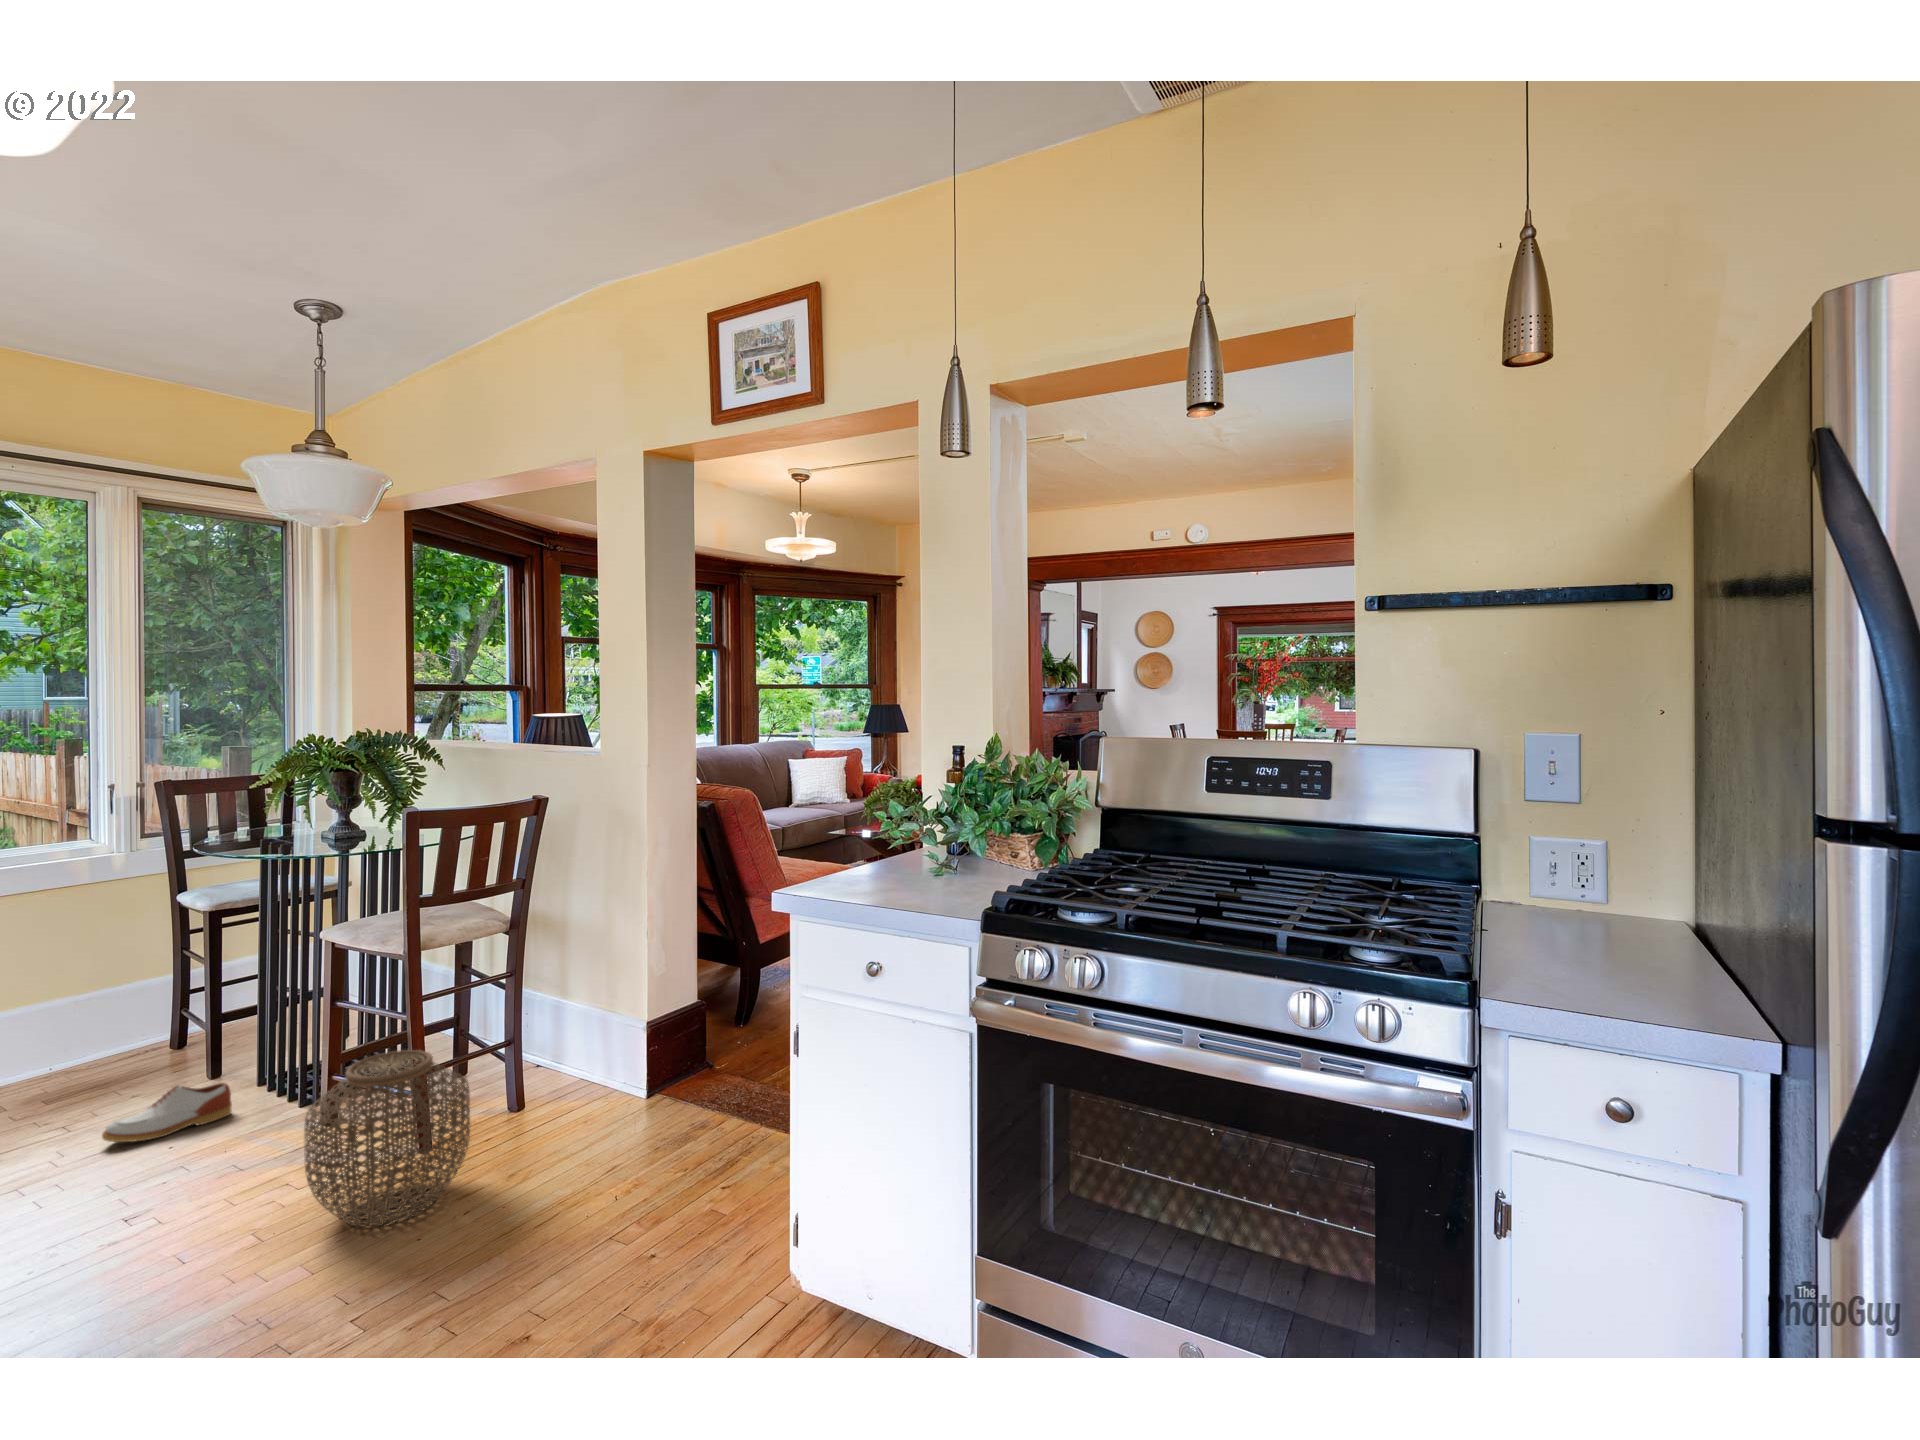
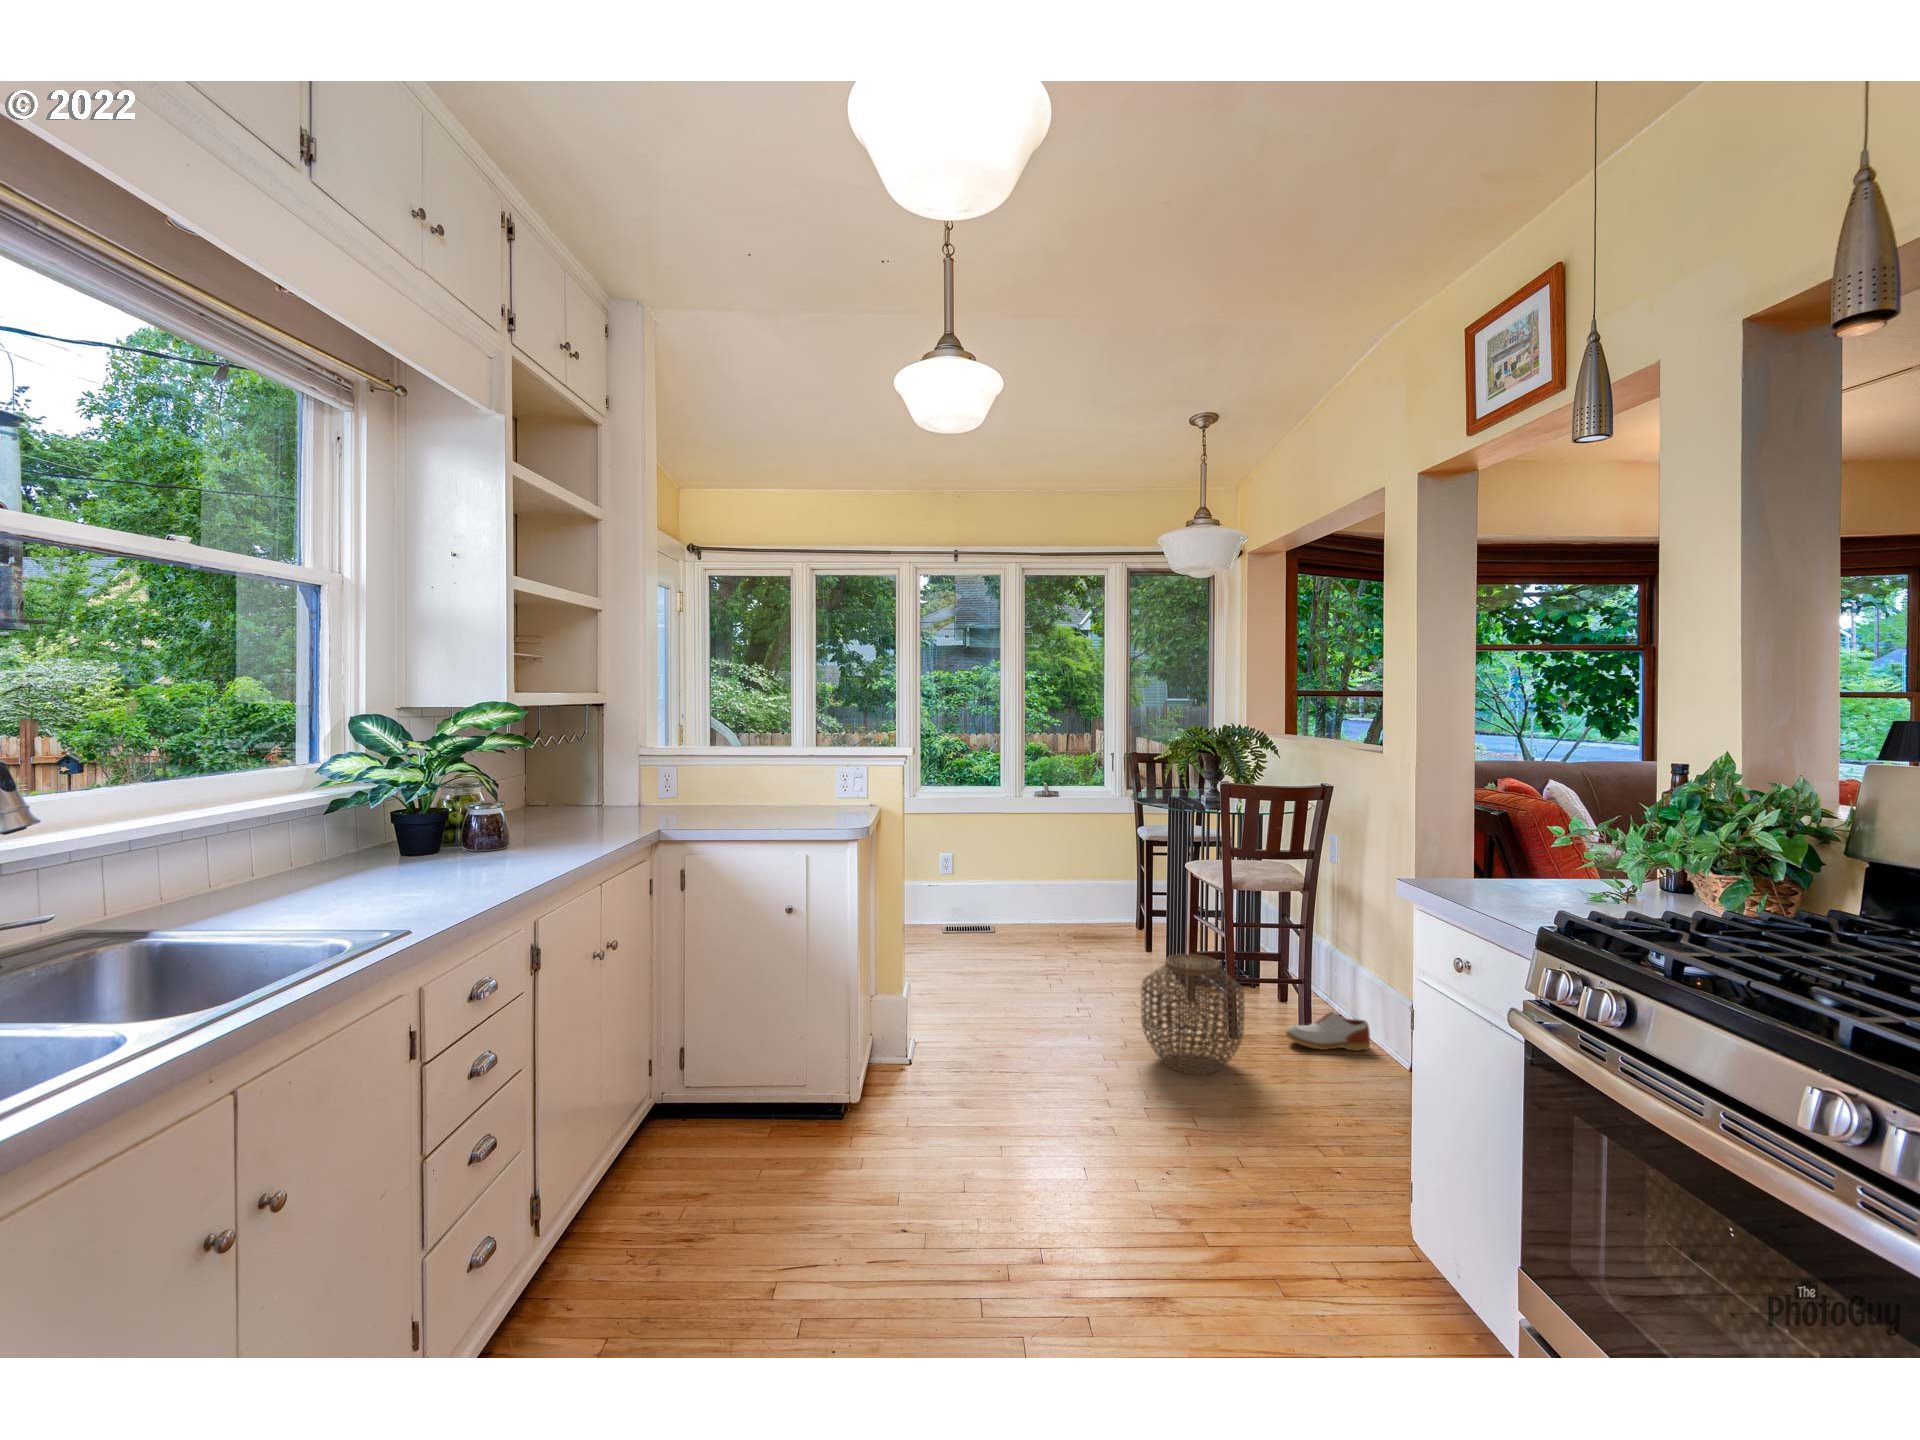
shoe: present [102,1083,232,1142] -> present [1286,1012,1370,1050]

